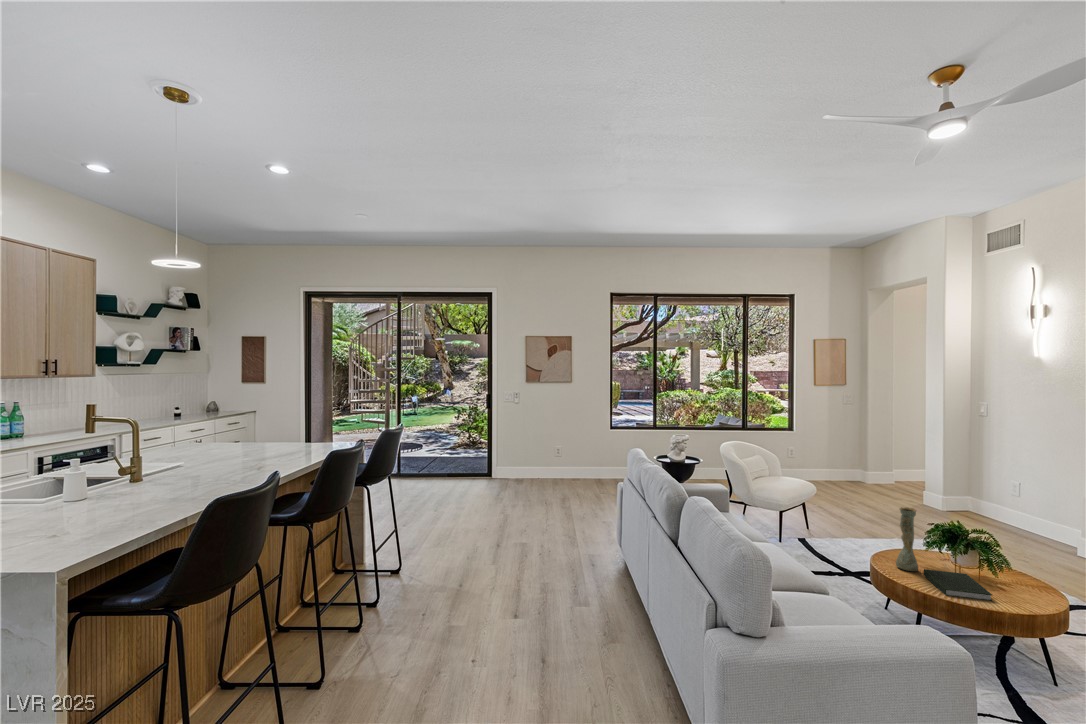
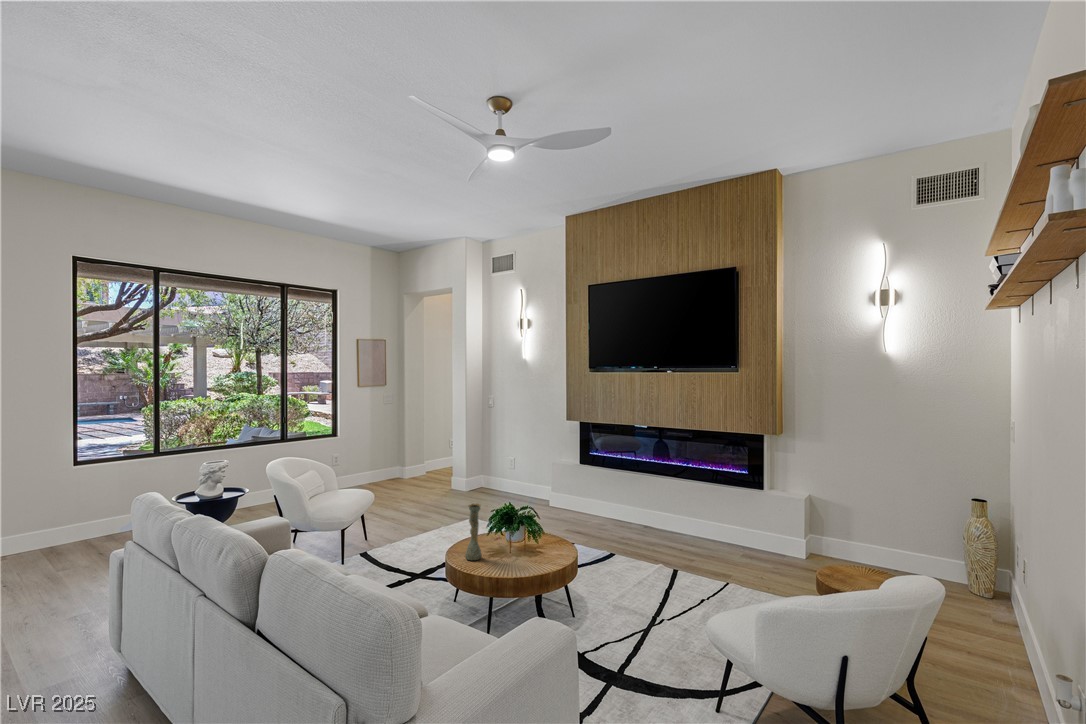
book: present [924,569,992,601] -> none [488,549,536,574]

